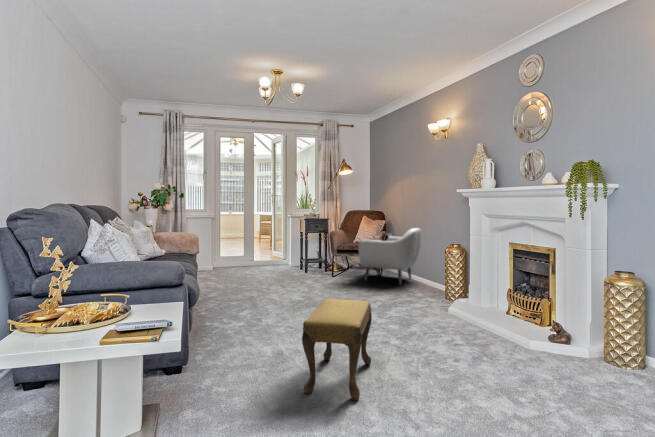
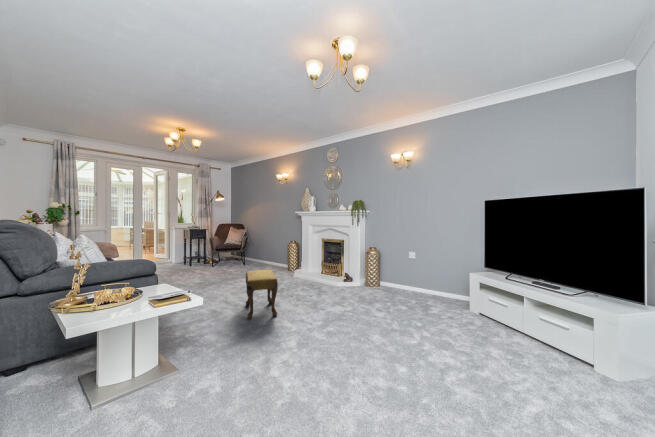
armchair: present [358,228,421,286] -> none [234,234,271,269]

